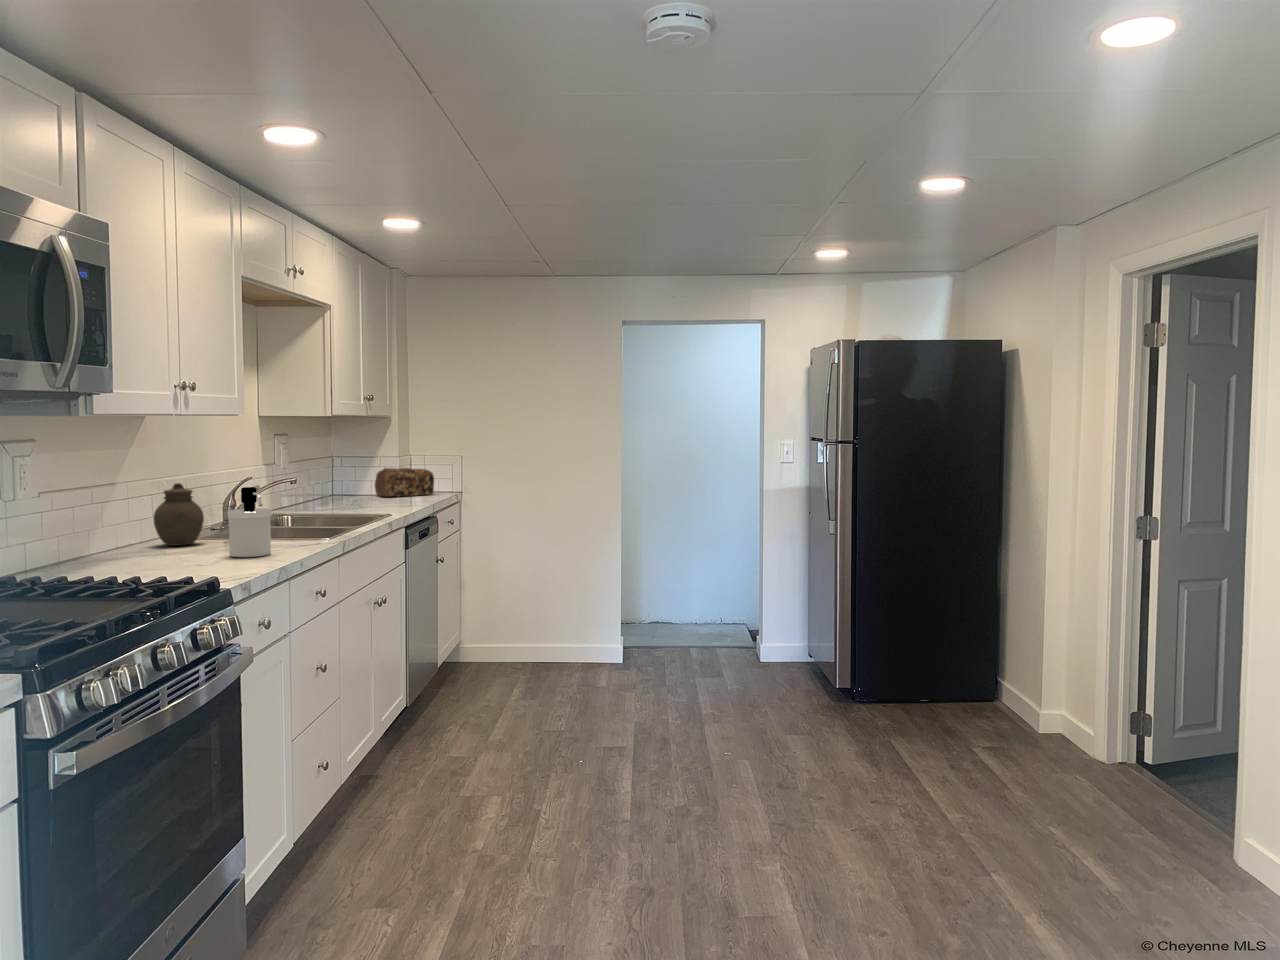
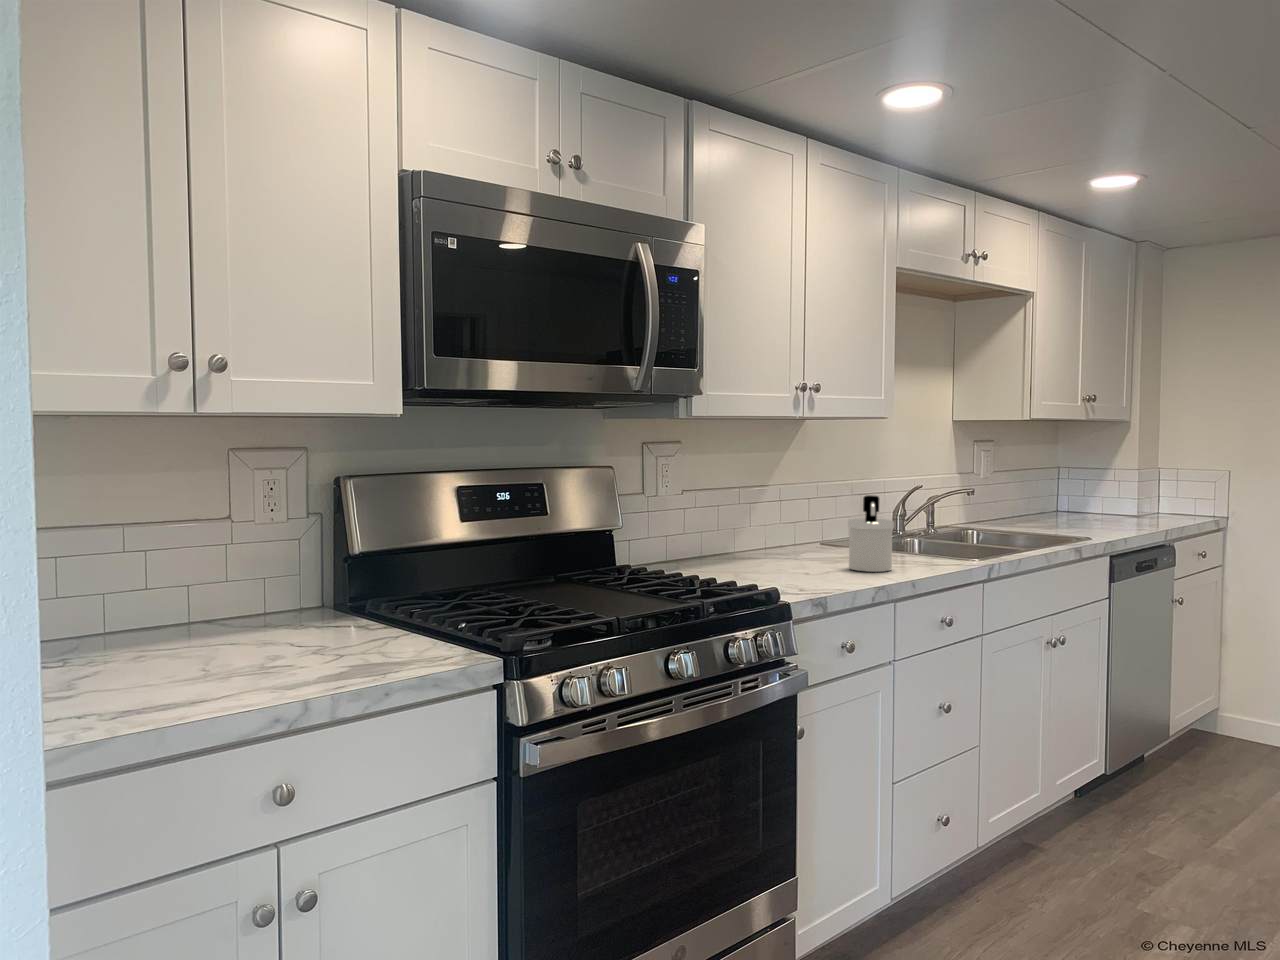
bread loaf: present [375,468,434,497] -> none [1108,483,1186,518]
jar: present [154,483,204,546] -> none [804,488,851,552]

